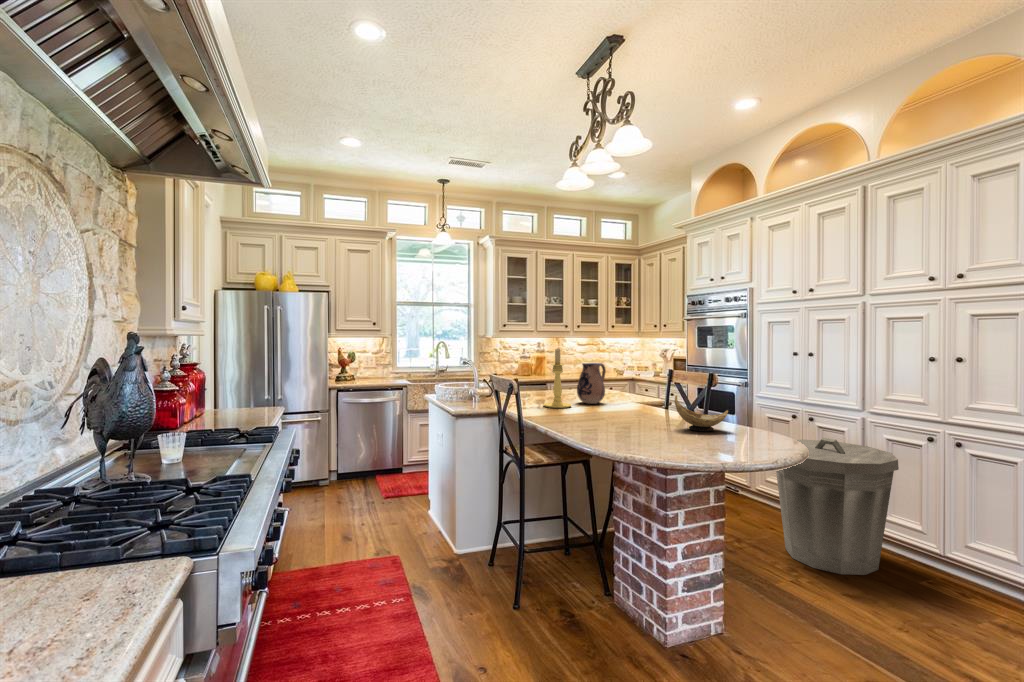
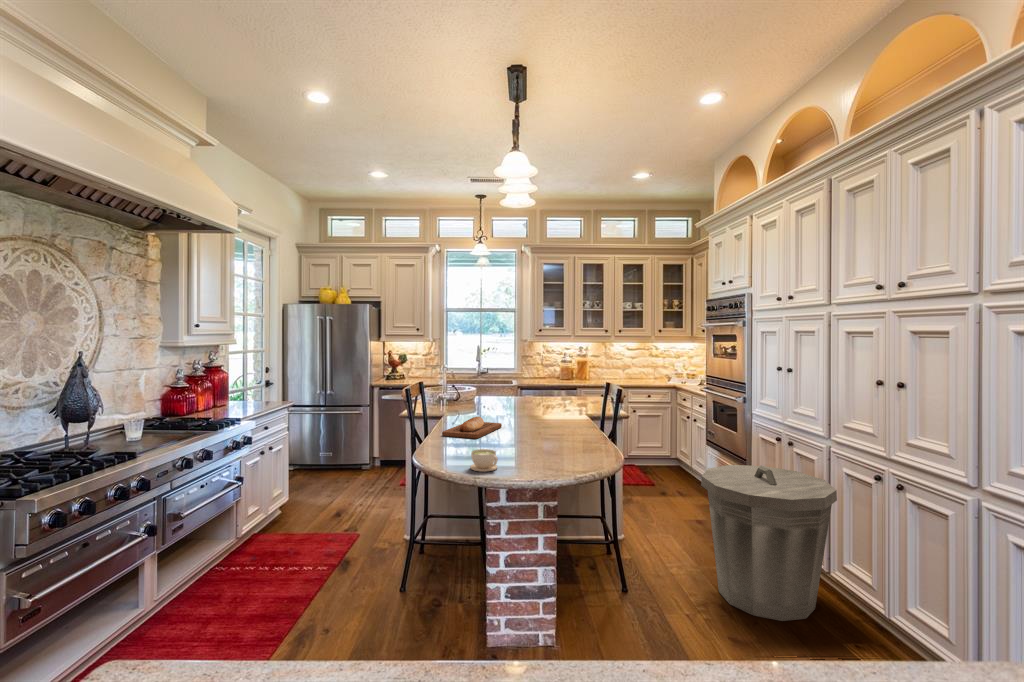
candle holder: present [544,349,571,408] -> none [476,360,503,417]
ceramic pitcher: present [577,363,606,404] -> none [517,375,548,414]
decorative bowl: present [675,396,728,431] -> none [522,413,567,449]
bread loaf: none [567,406,617,427] -> present [442,417,502,439]
coffee cup: none [698,432,734,455] -> present [470,449,498,472]

